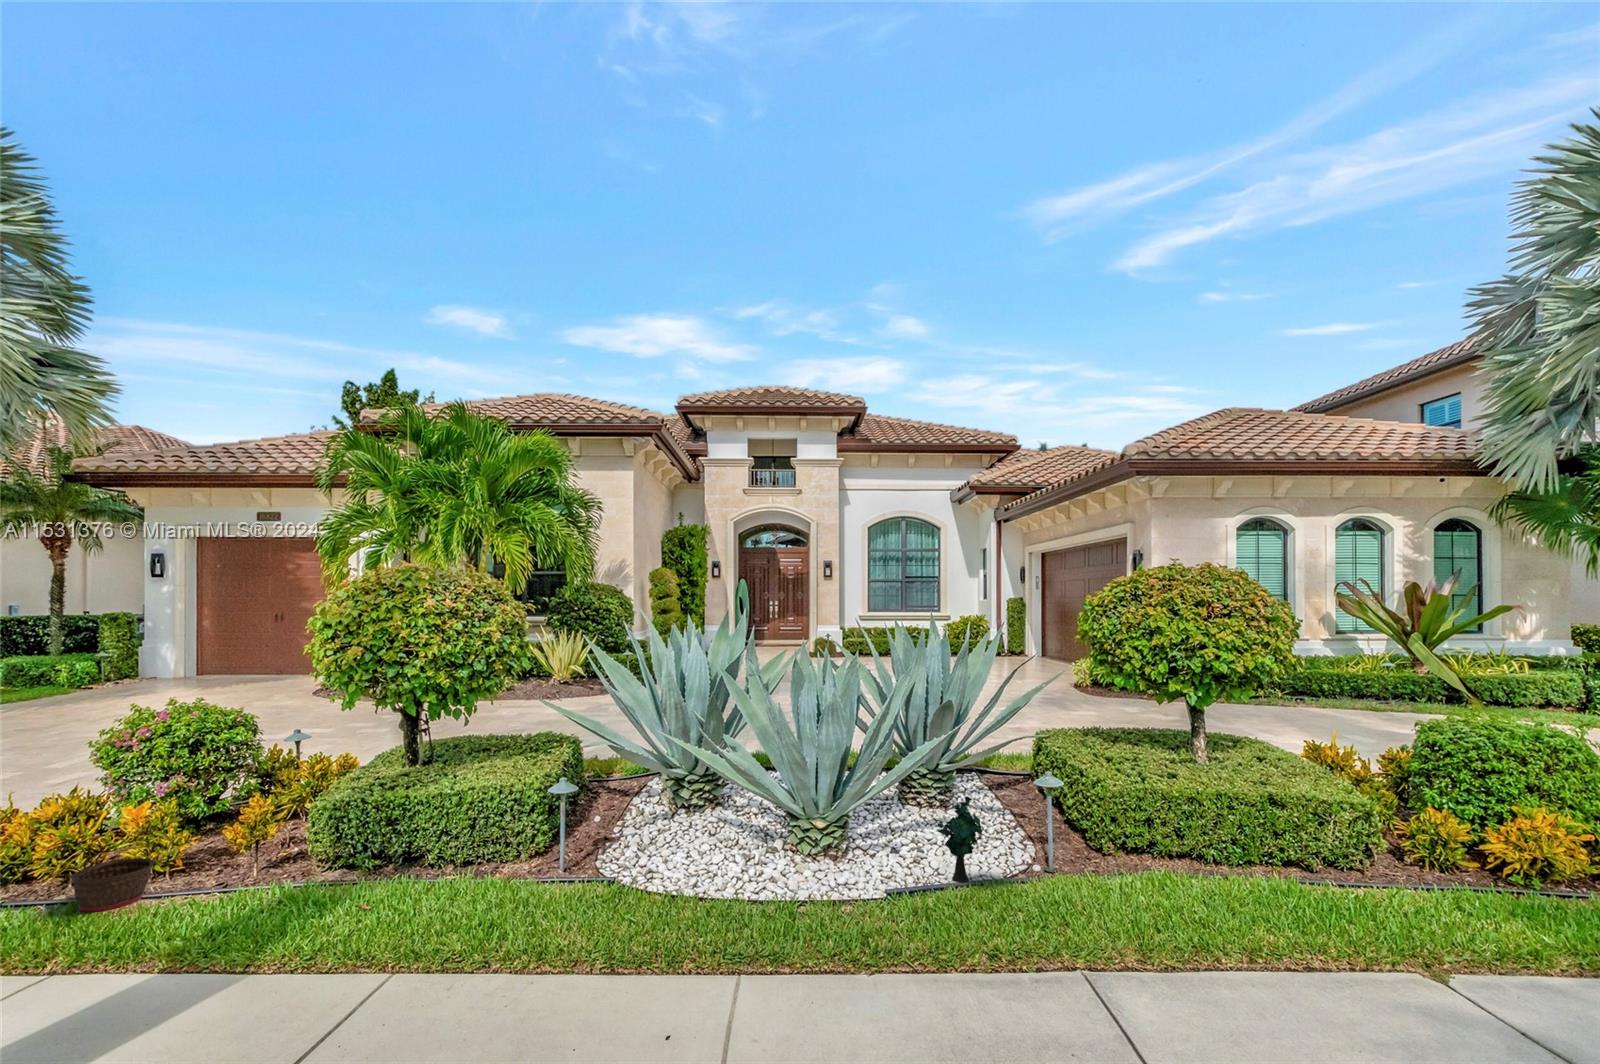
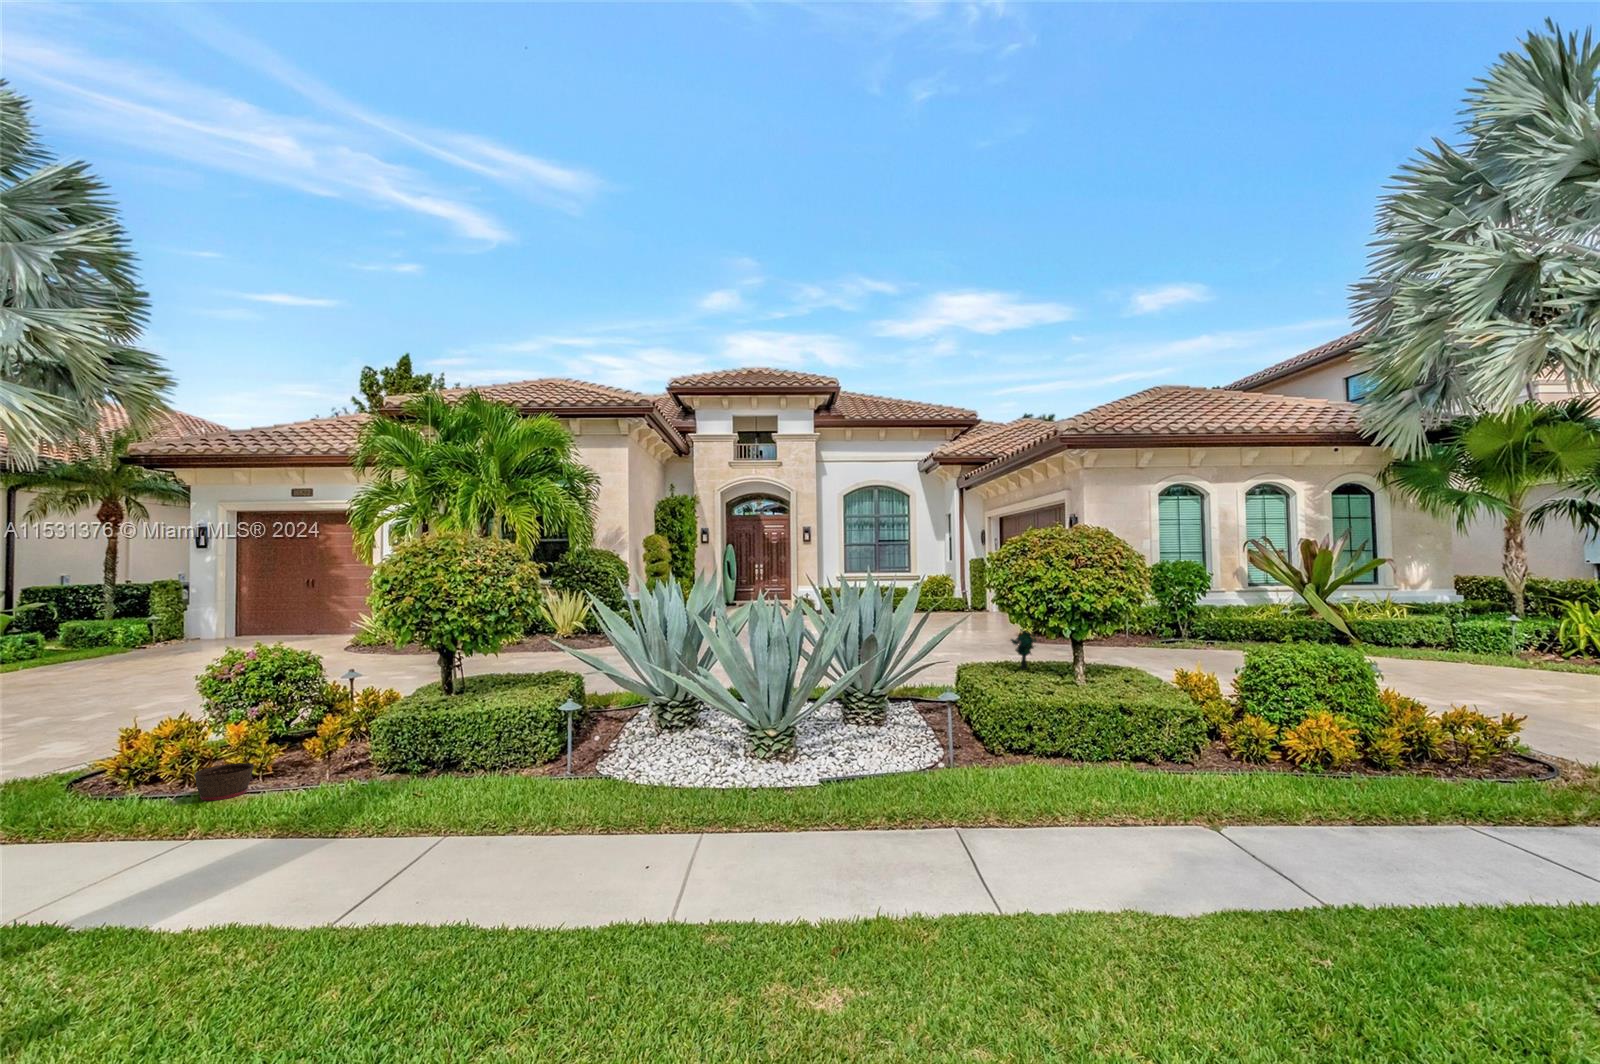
decorative plant: present [937,797,983,882] -> present [1011,627,1036,669]

